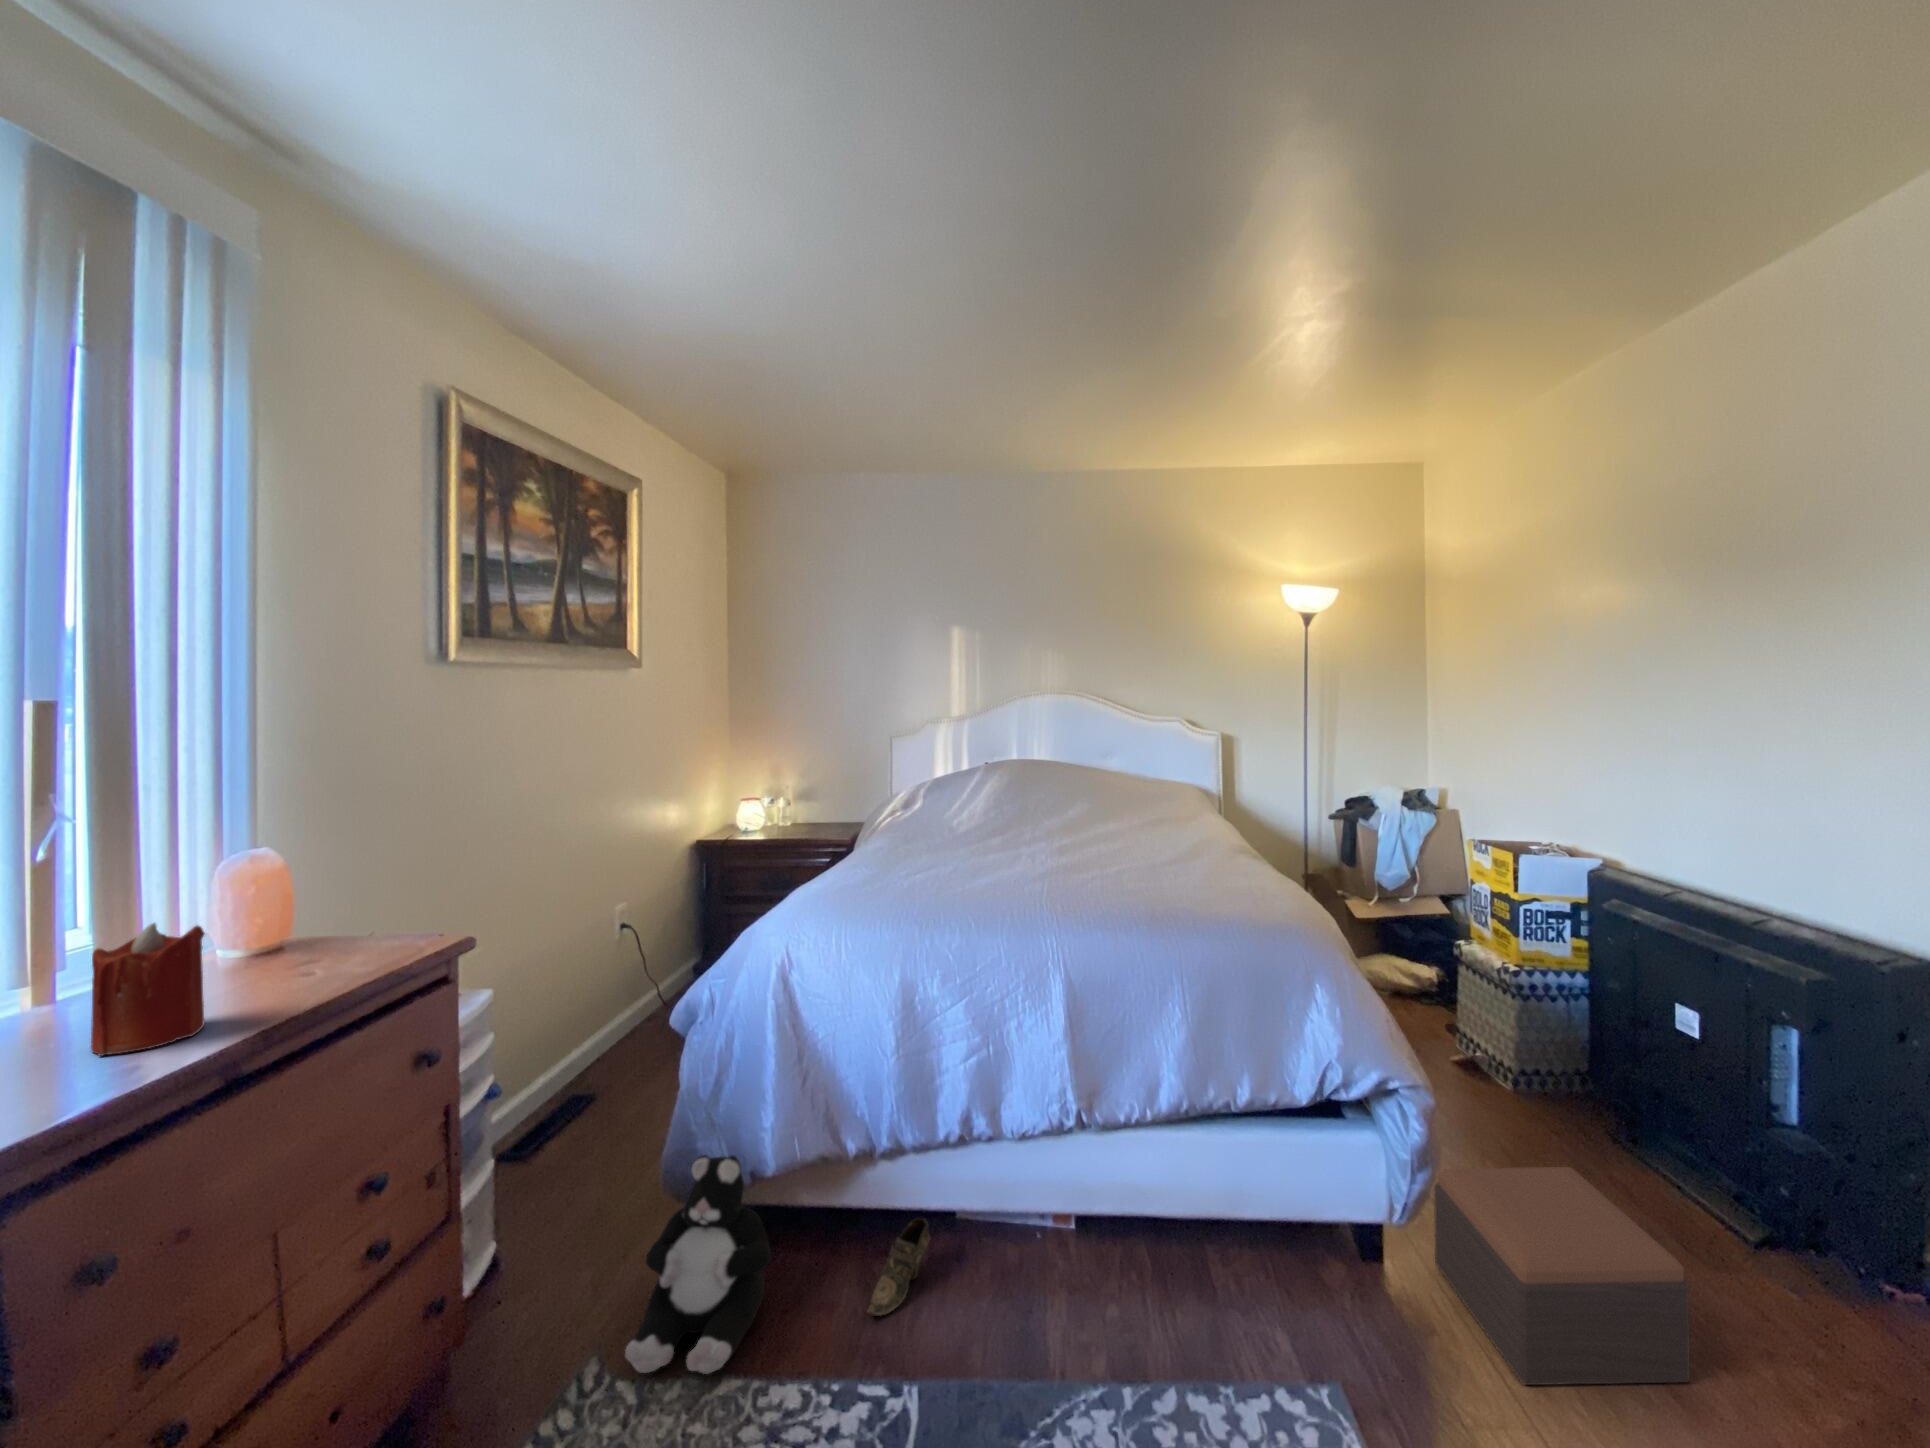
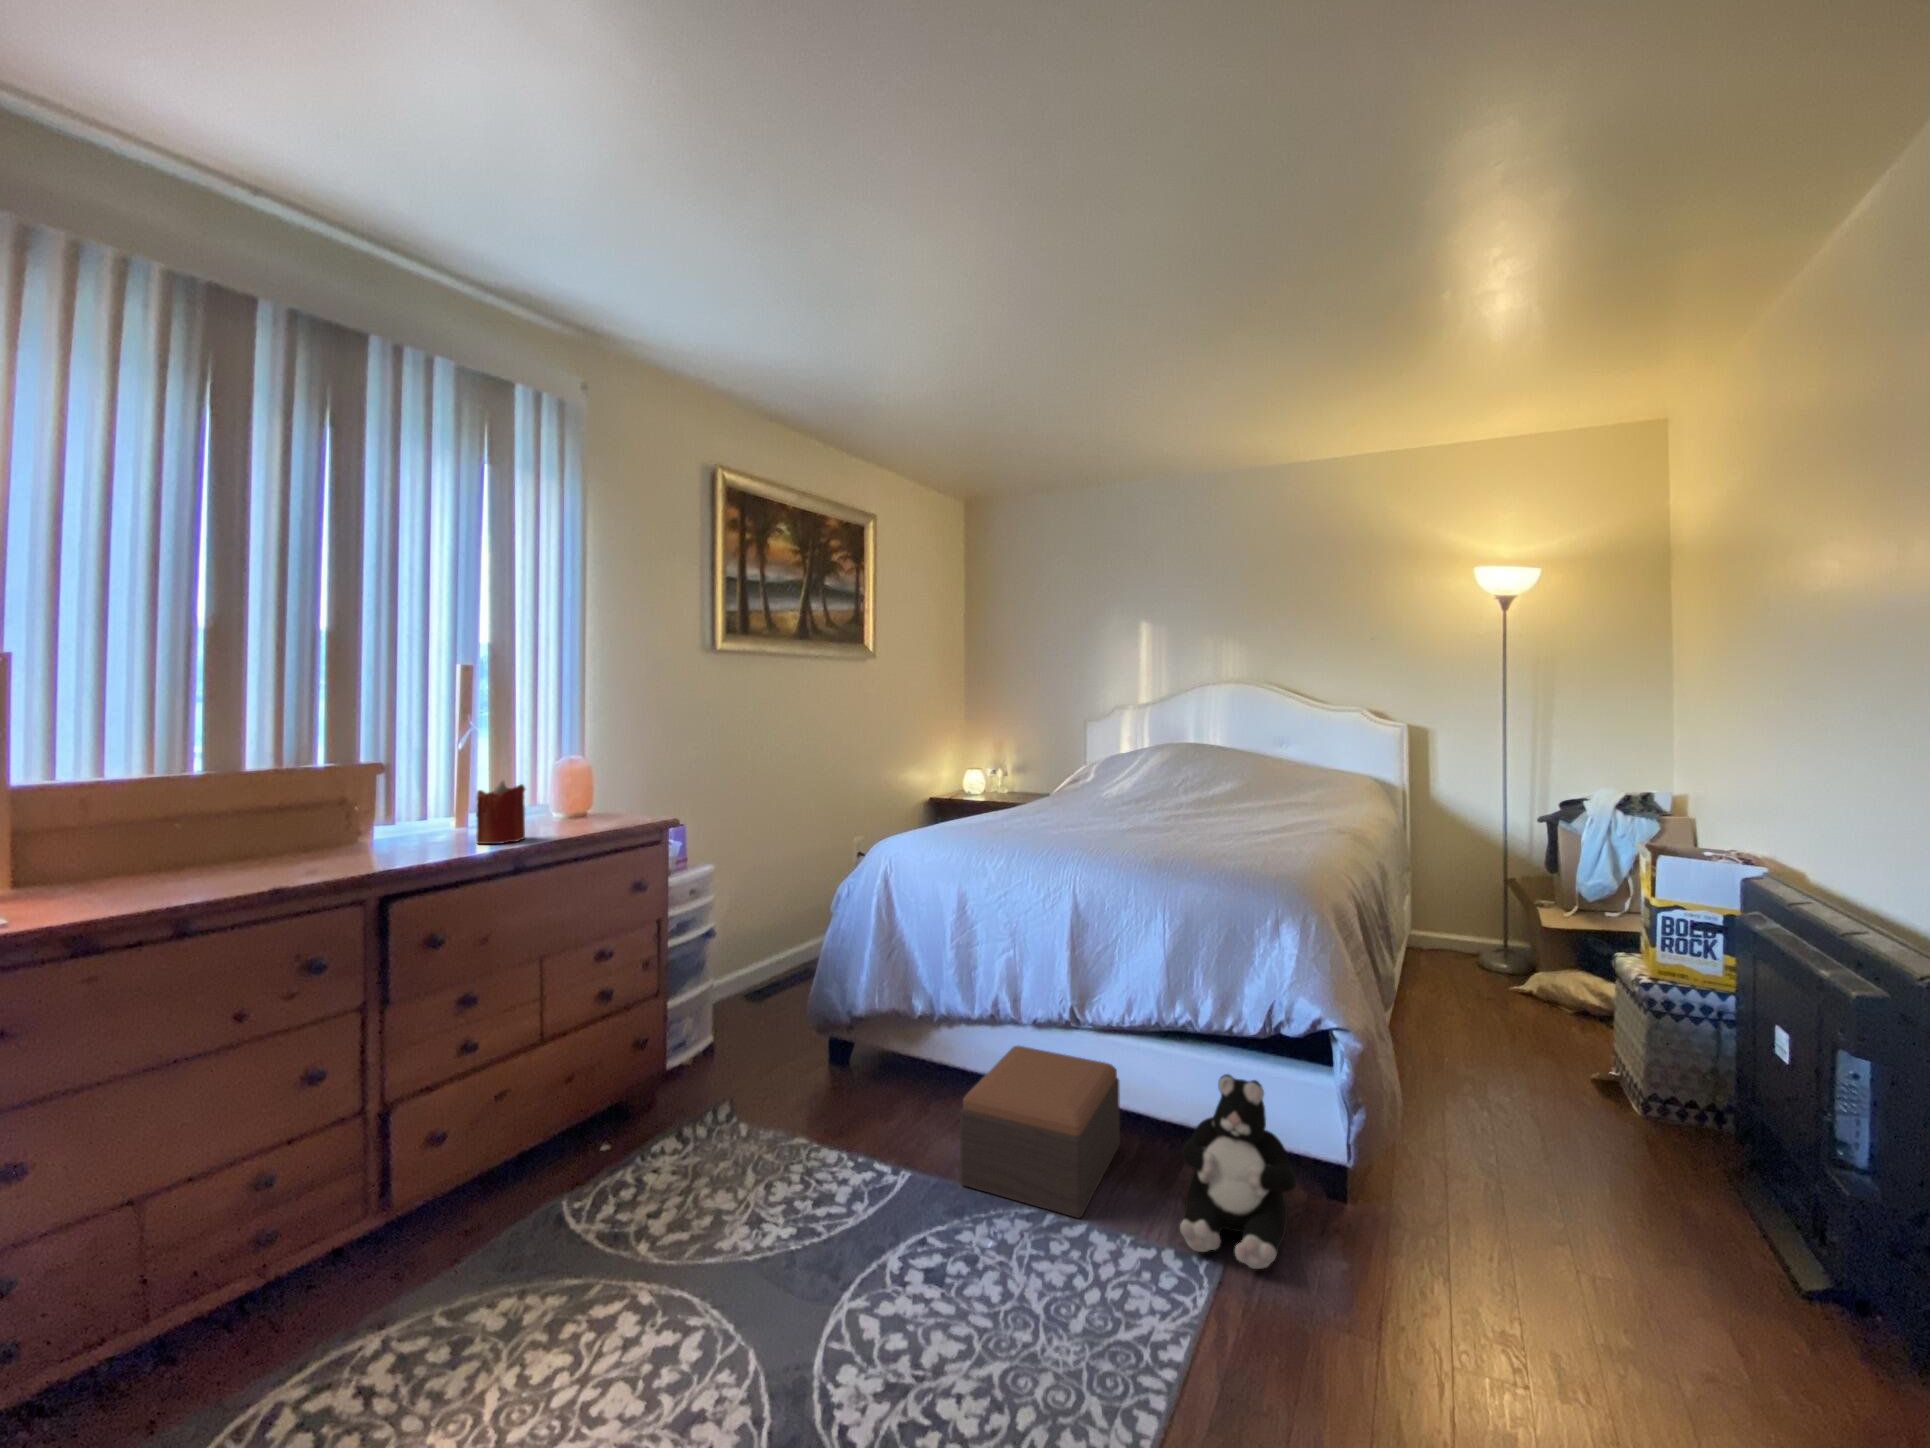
plush toy: present [625,1155,771,1374] -> present [1180,1074,1296,1269]
footstool: present [1434,1167,1690,1385] -> present [960,1046,1120,1218]
shoe: present [867,1218,930,1316] -> none [902,1072,967,1129]

